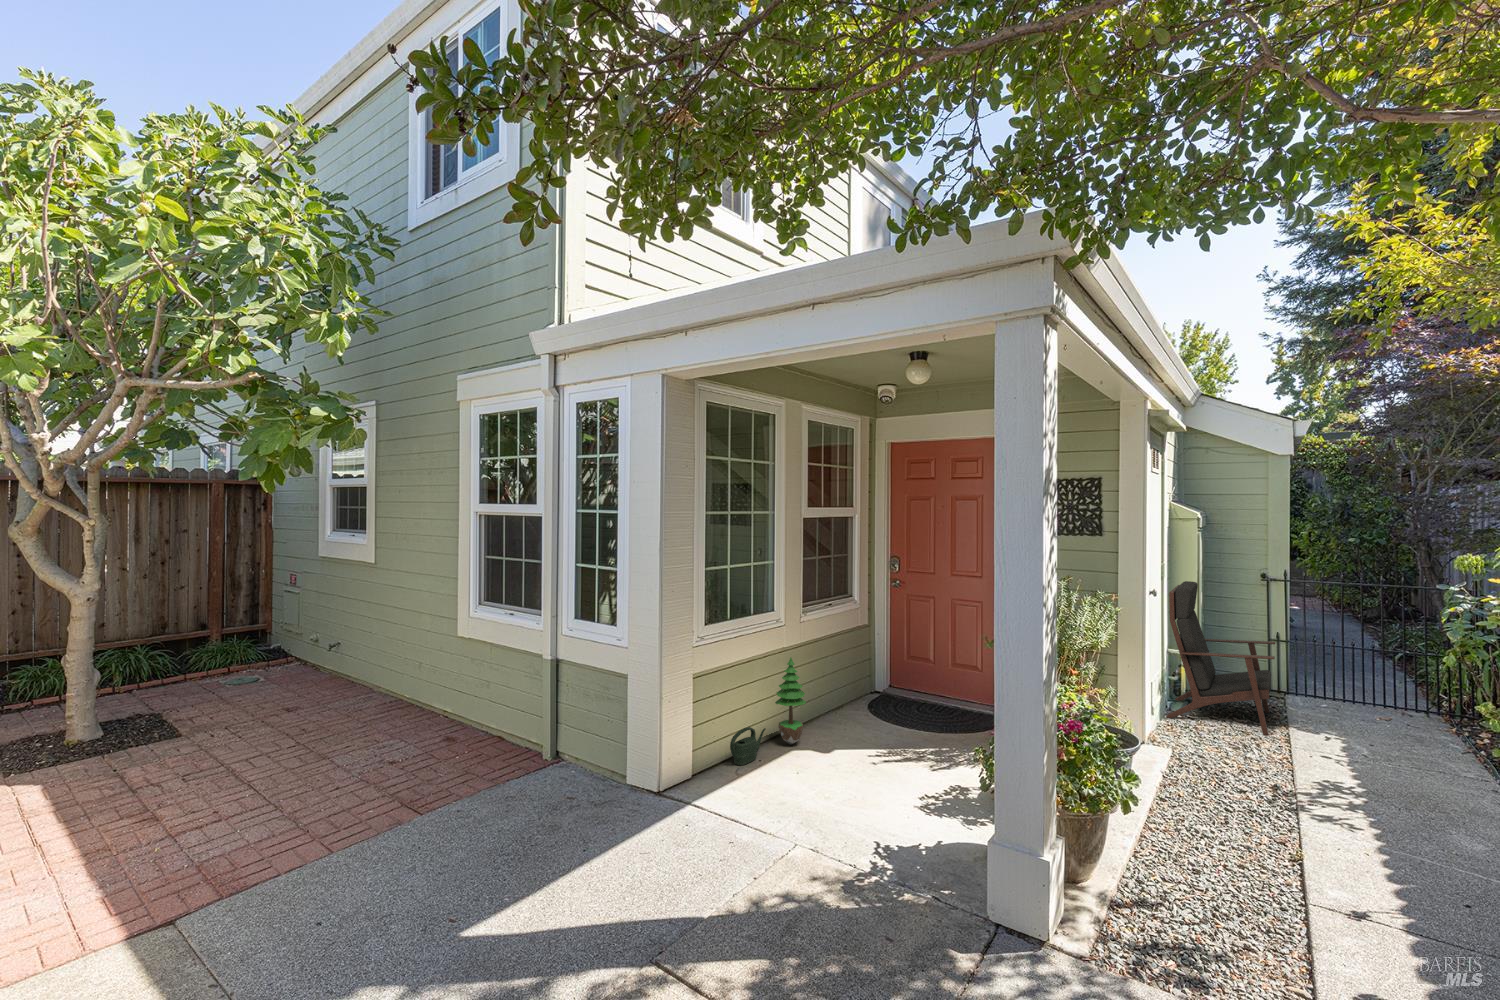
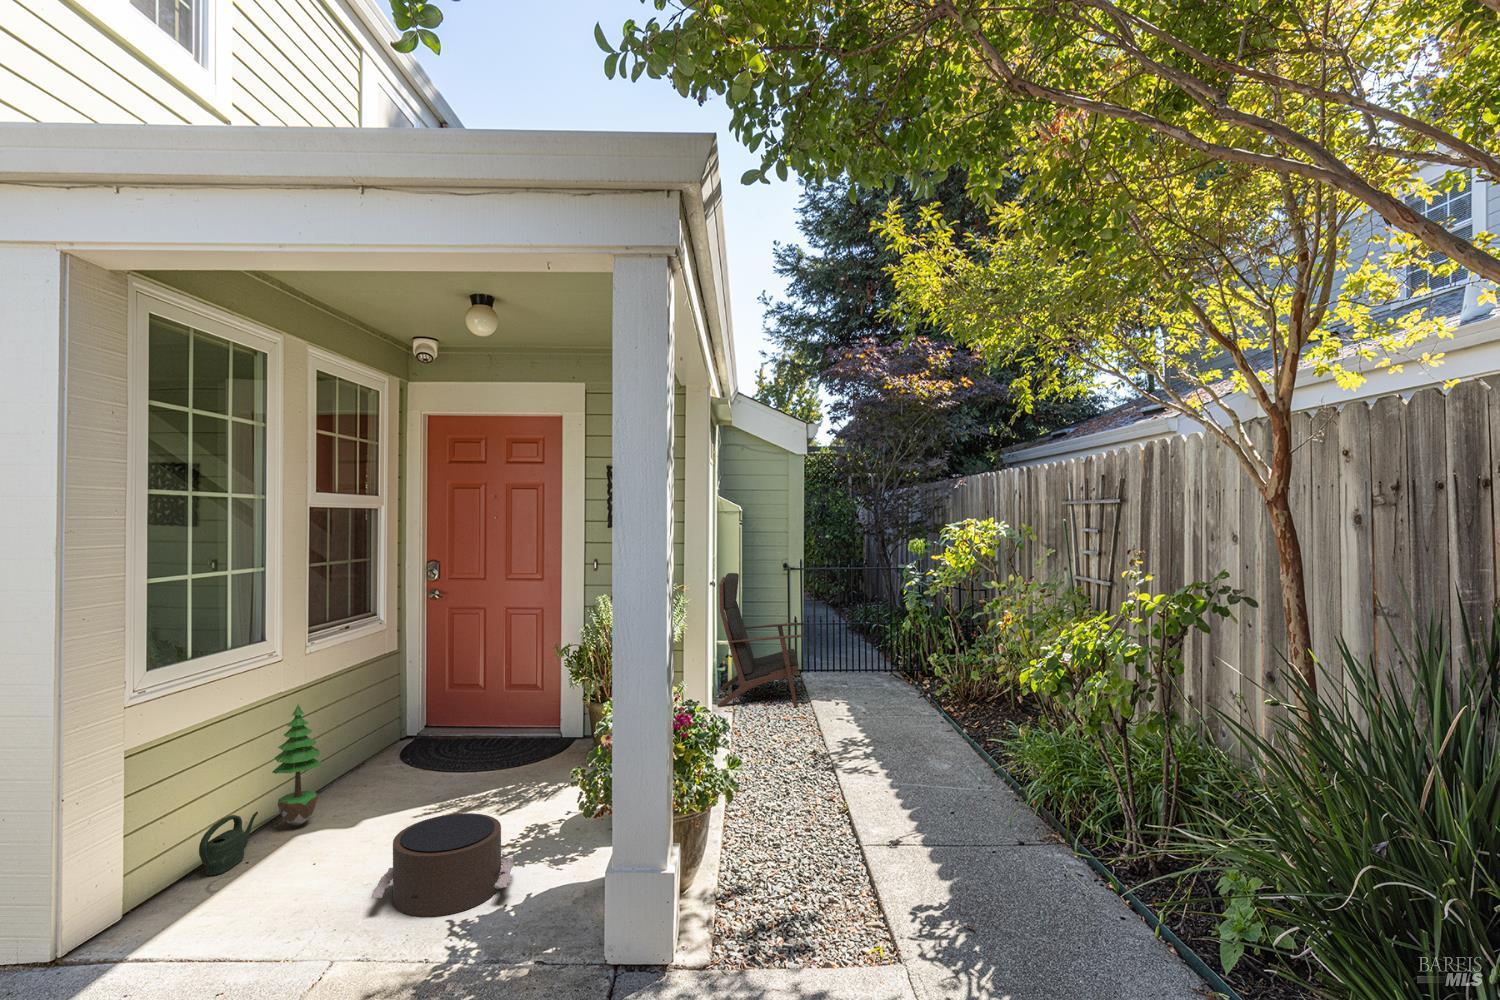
pouf: none [825,761,932,839] -> present [371,813,513,917]

